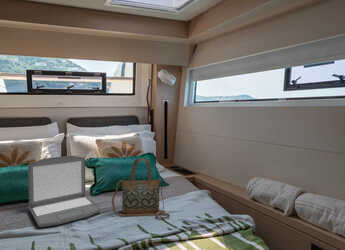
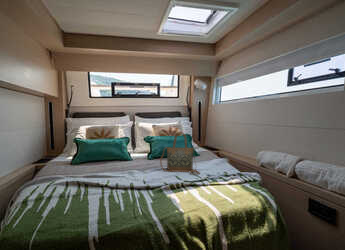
laptop: present [28,156,101,227] -> none [108,131,153,174]

